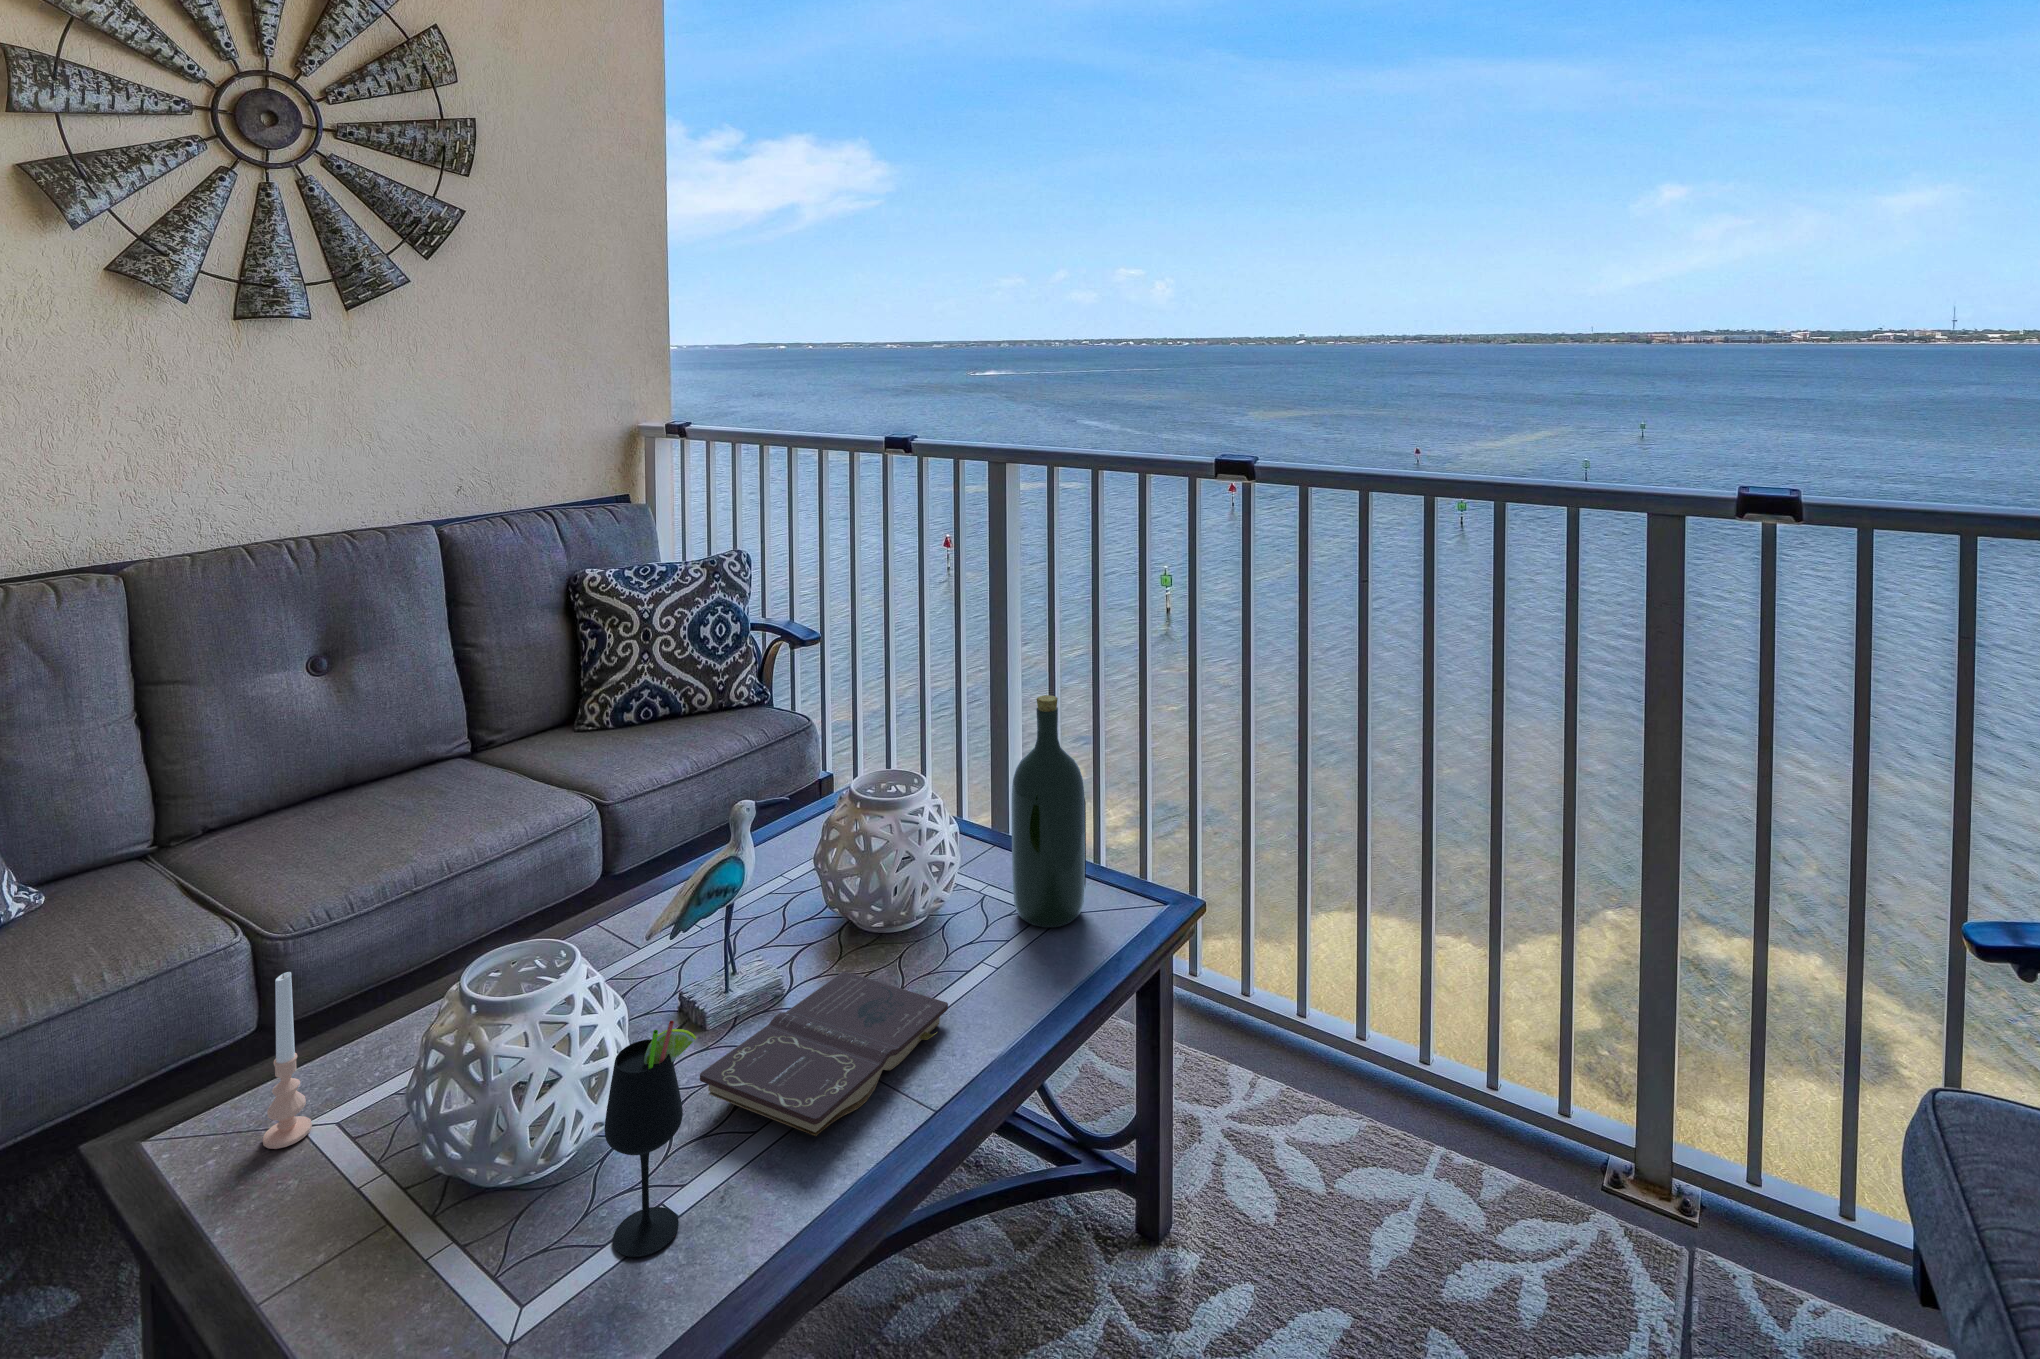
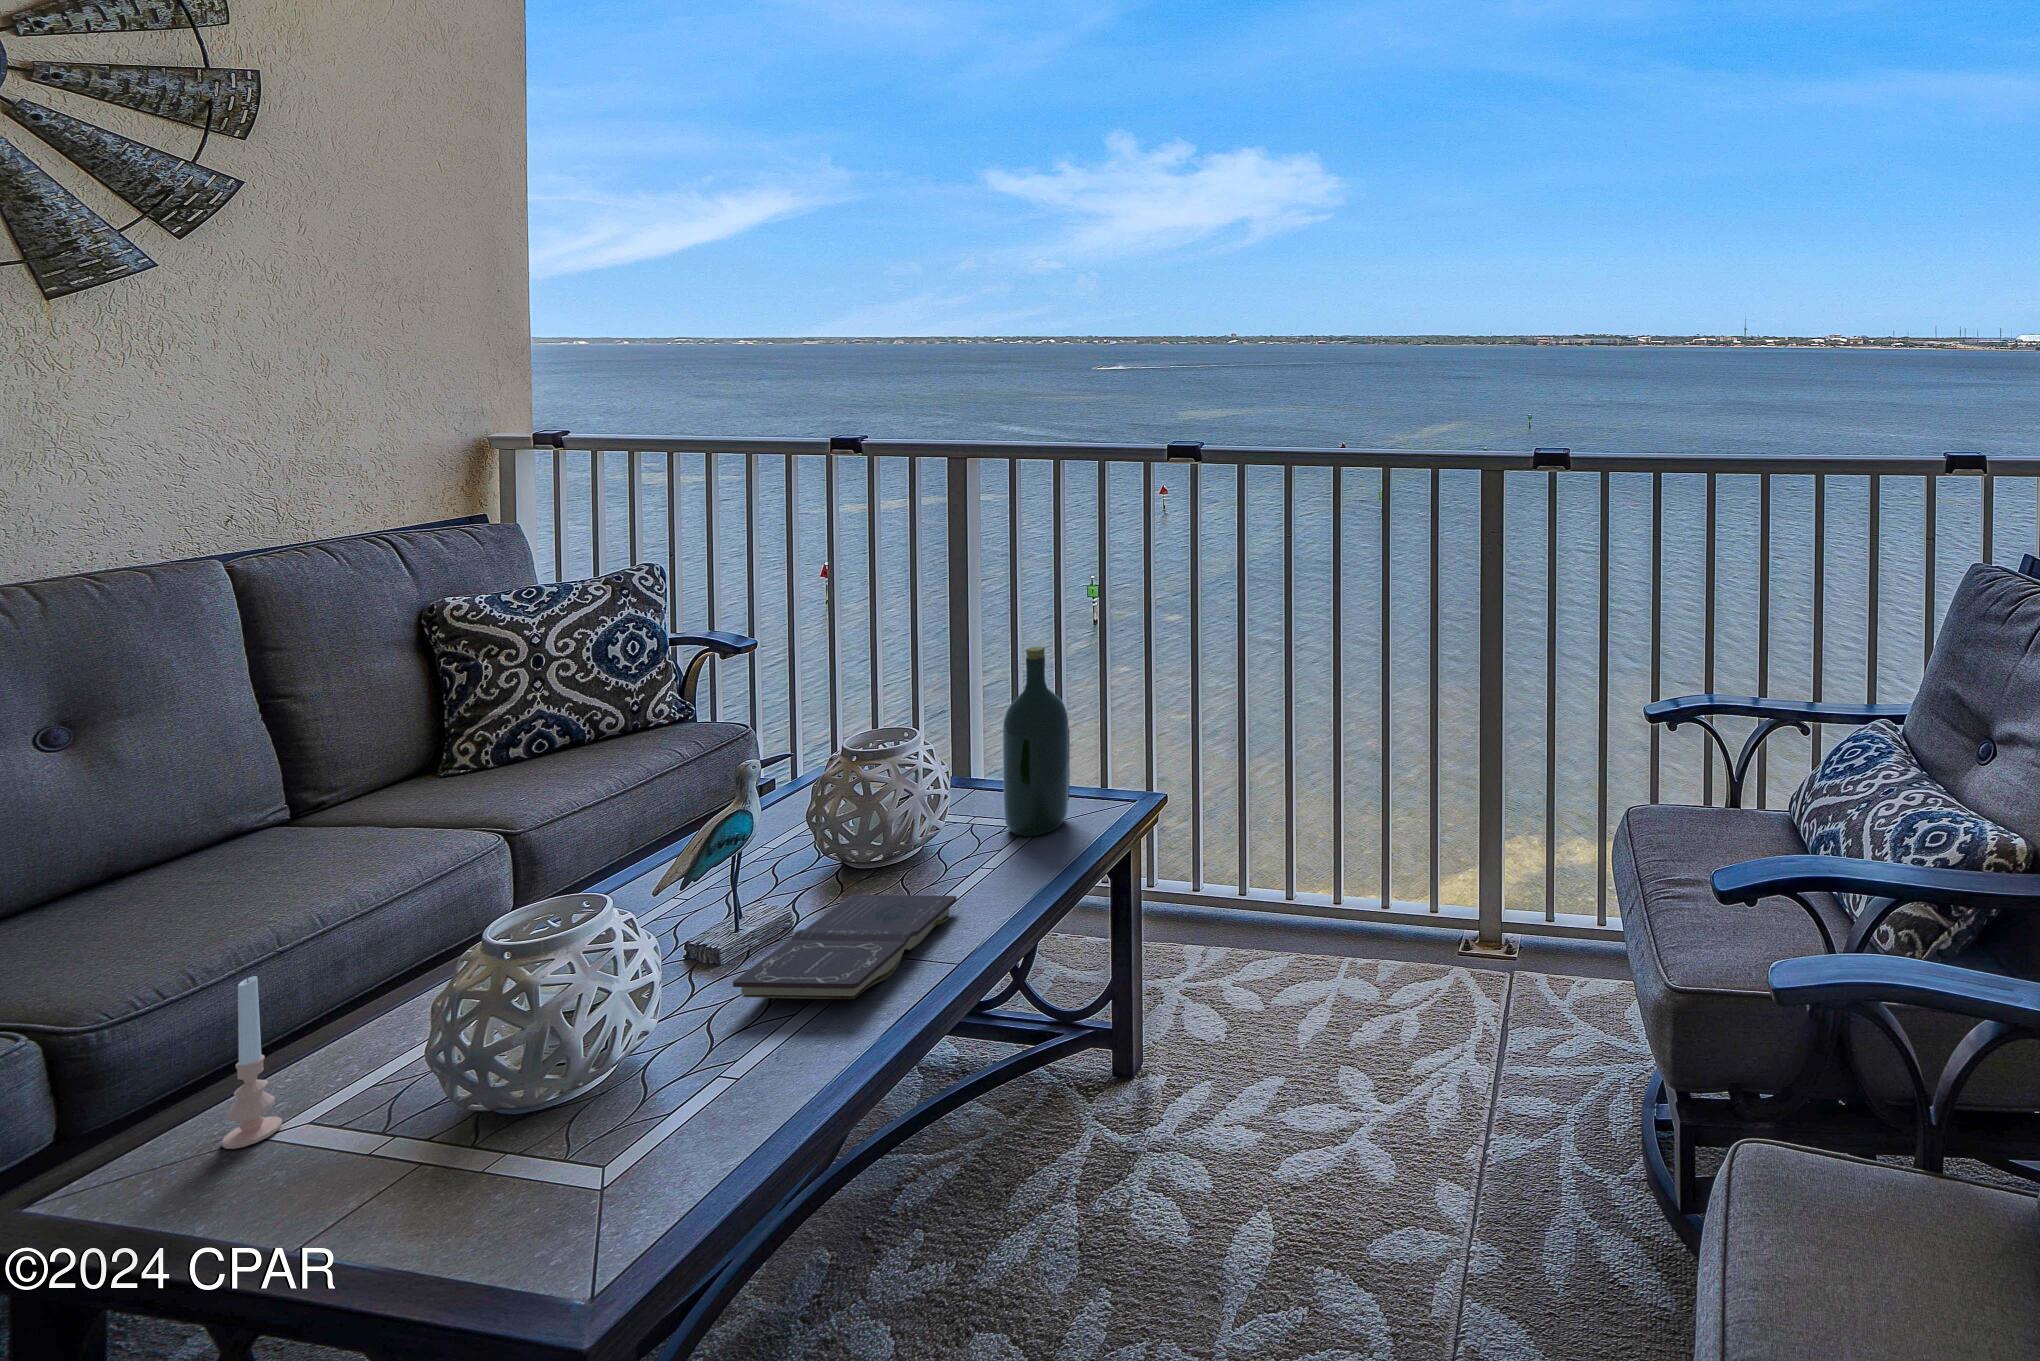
wine glass: present [605,1020,696,1257] -> none [666,913,754,1111]

